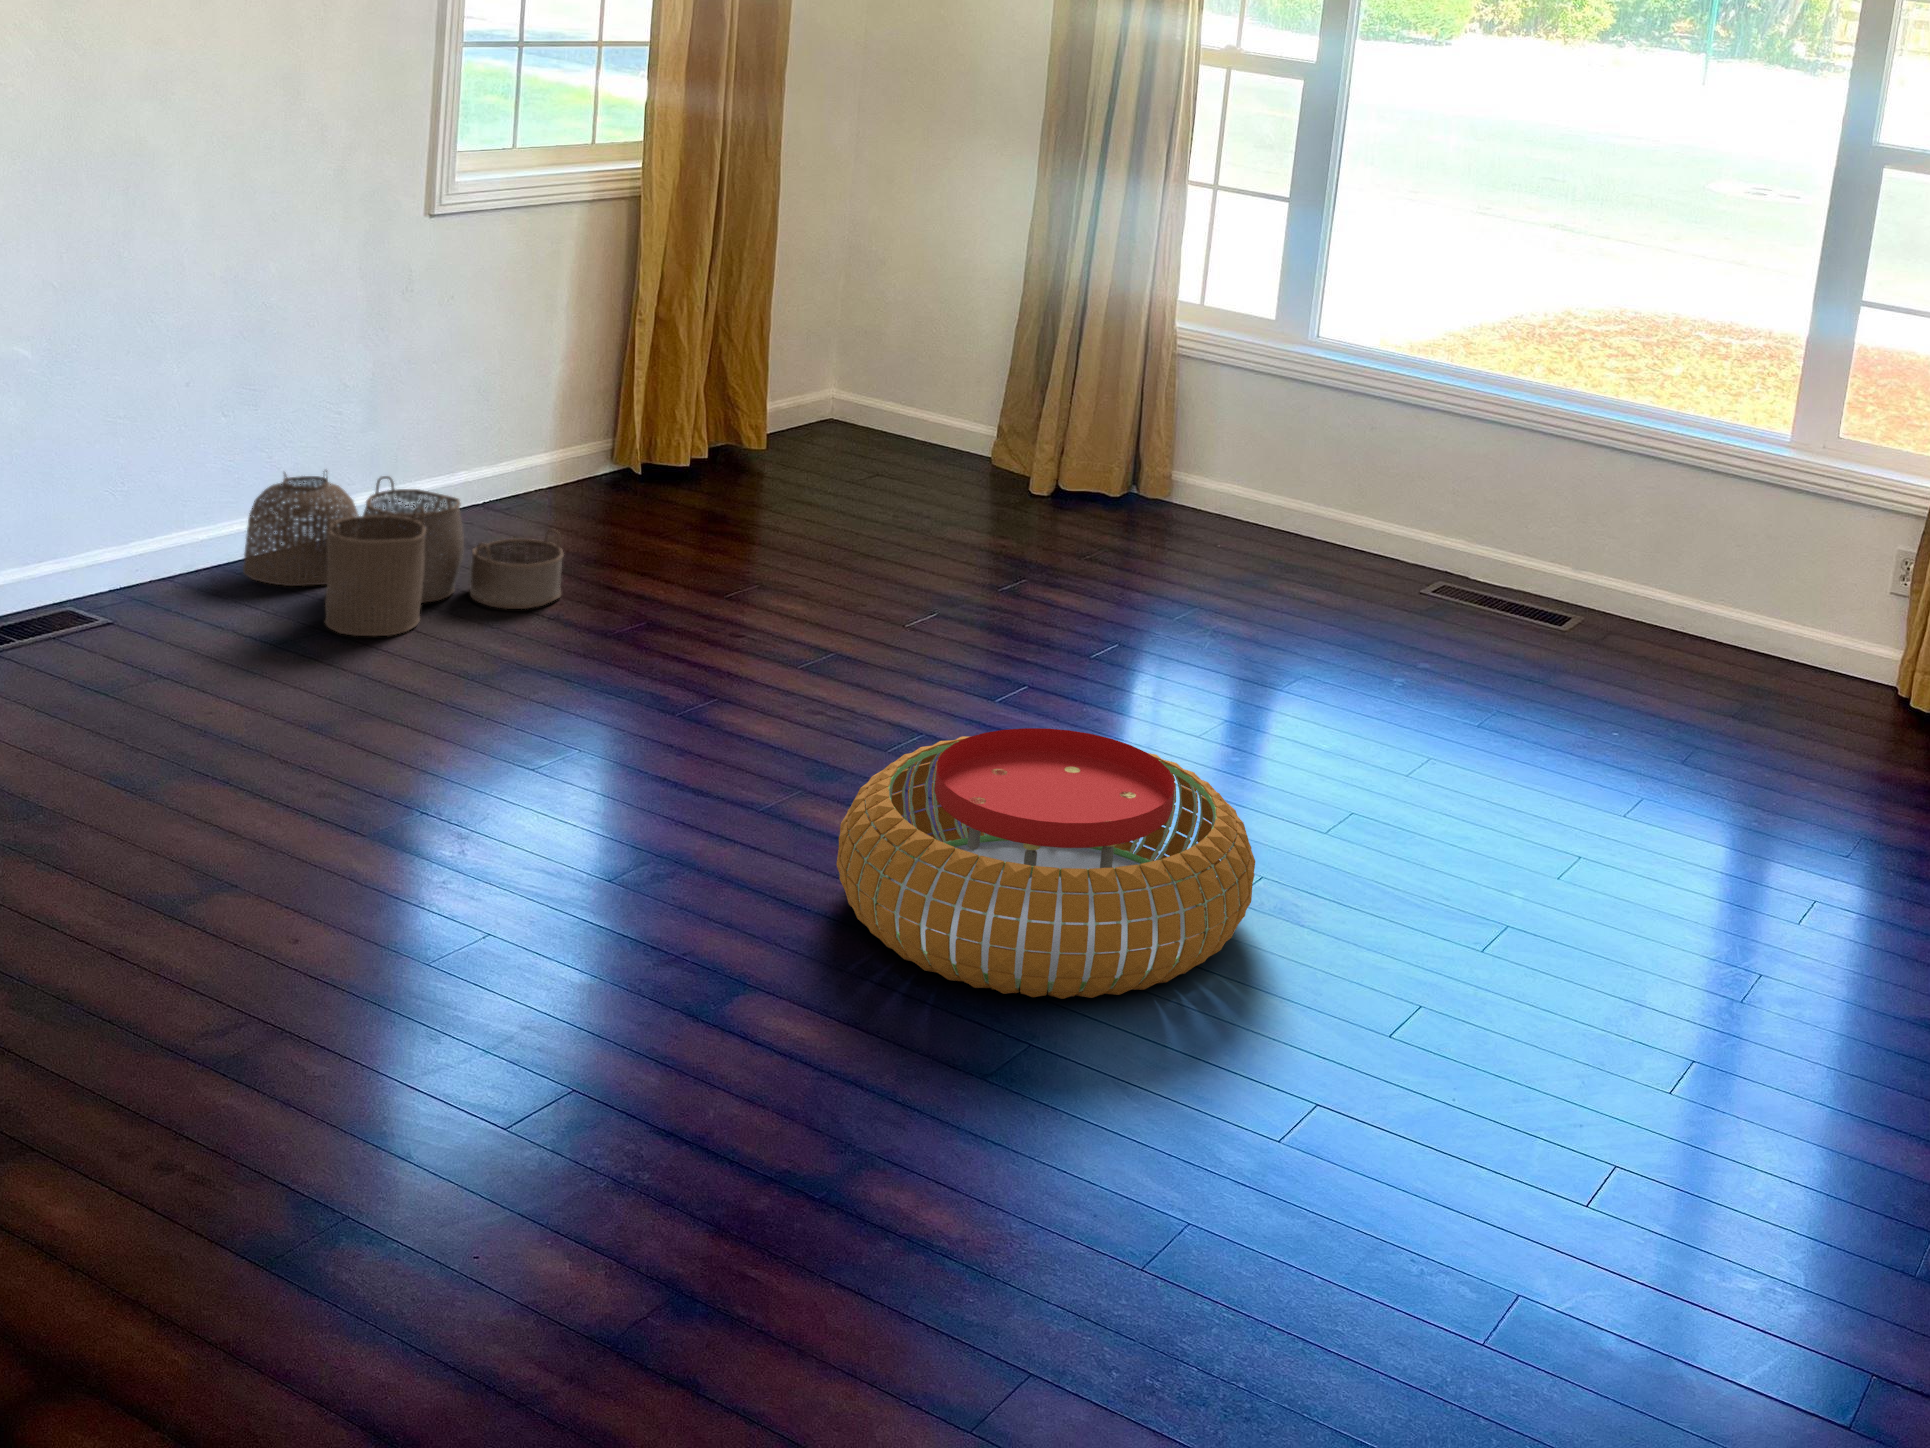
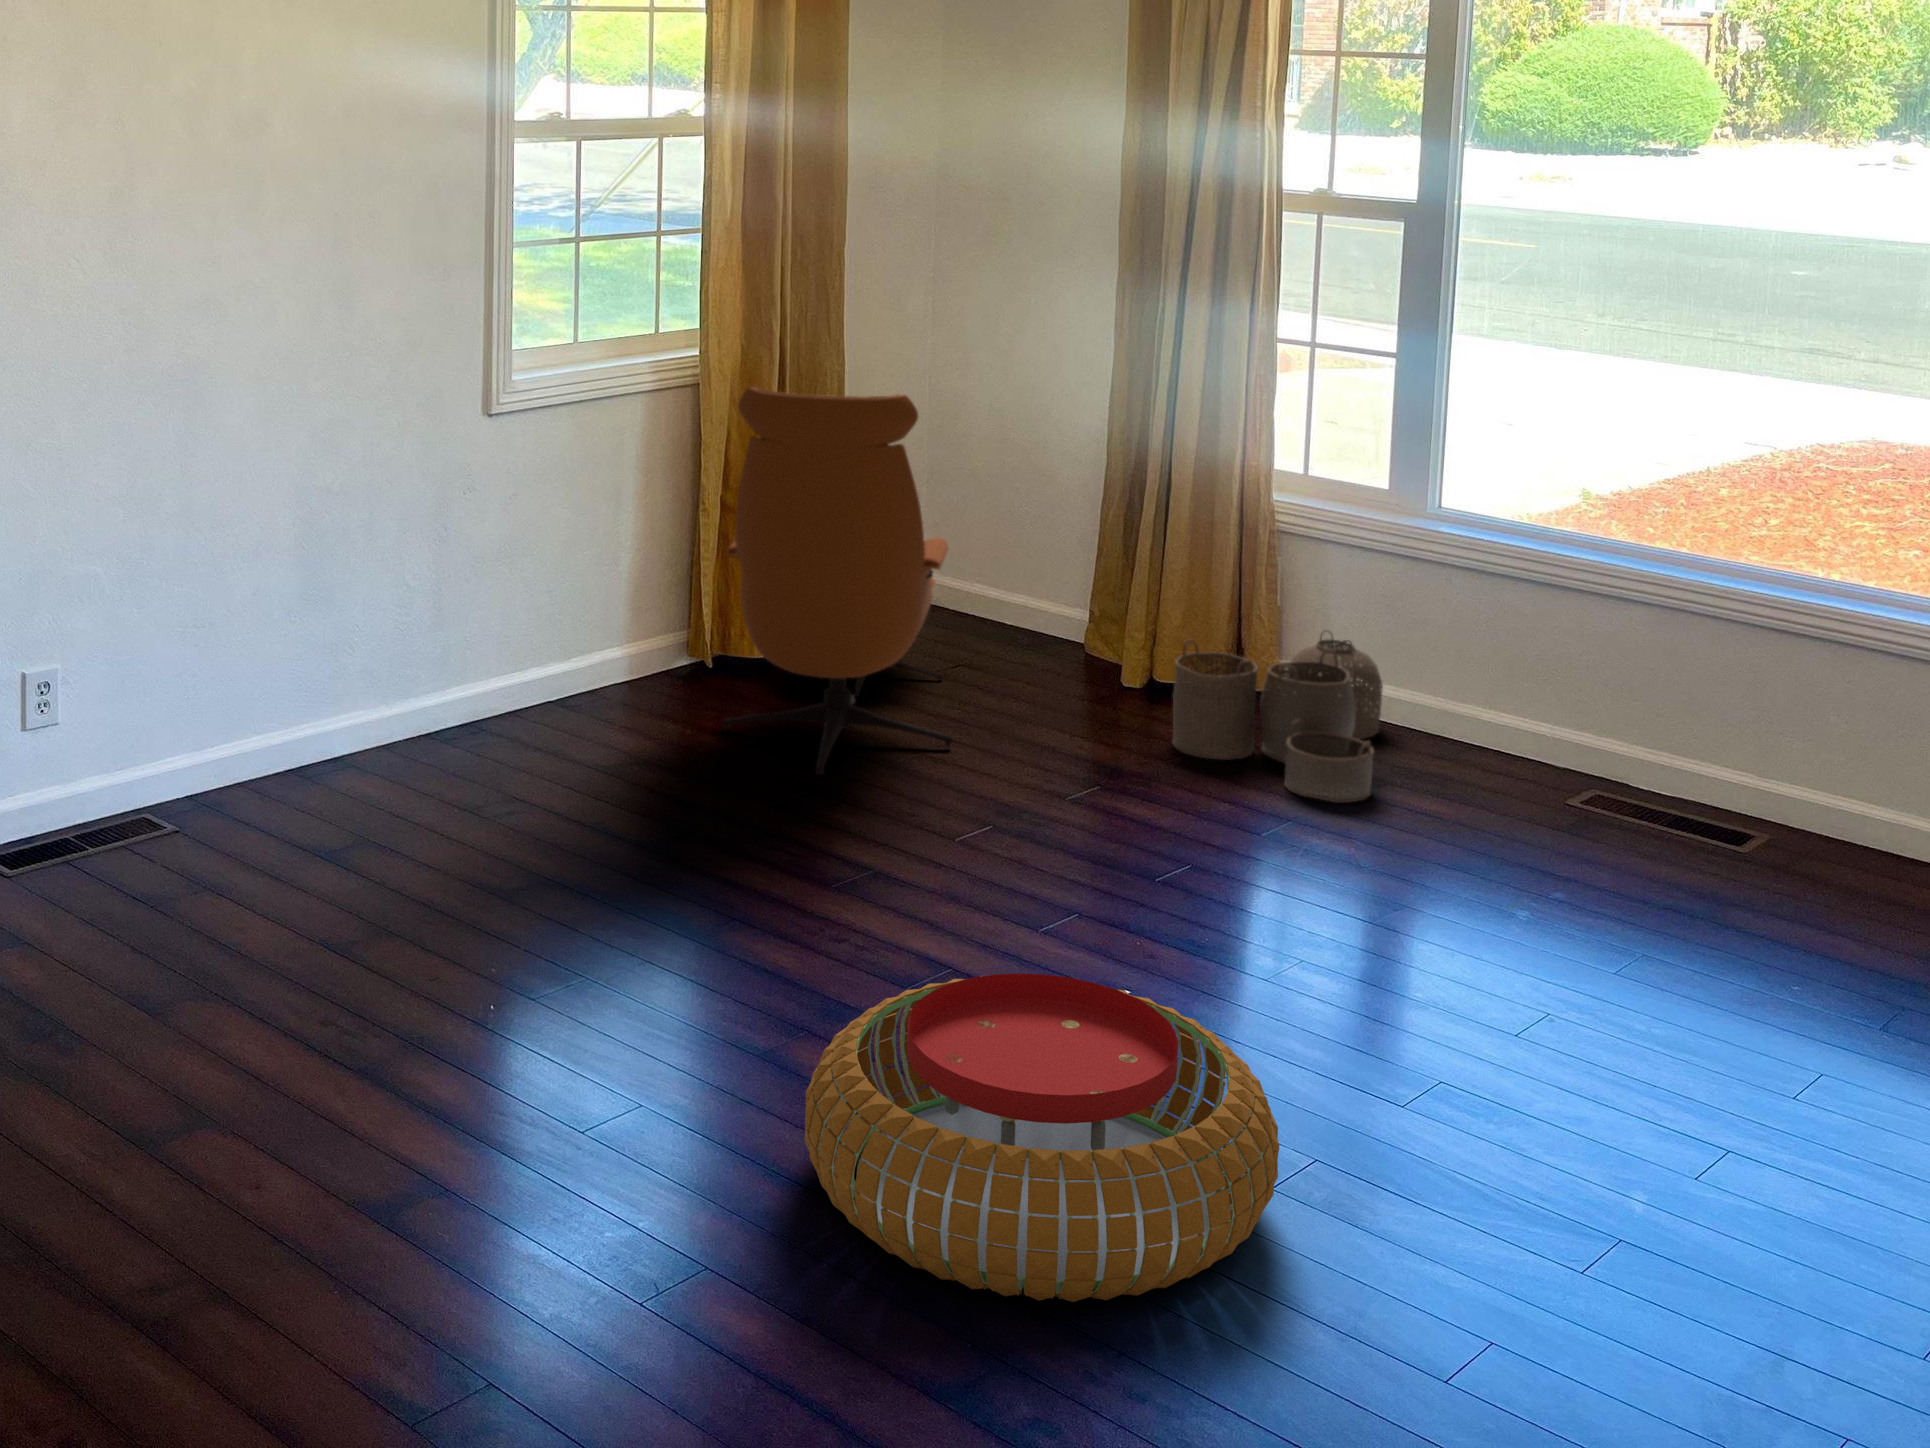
lounge chair: none [664,199,893,572] -> present [723,387,952,775]
woven basket: present [243,471,564,636] -> present [1172,637,1383,803]

